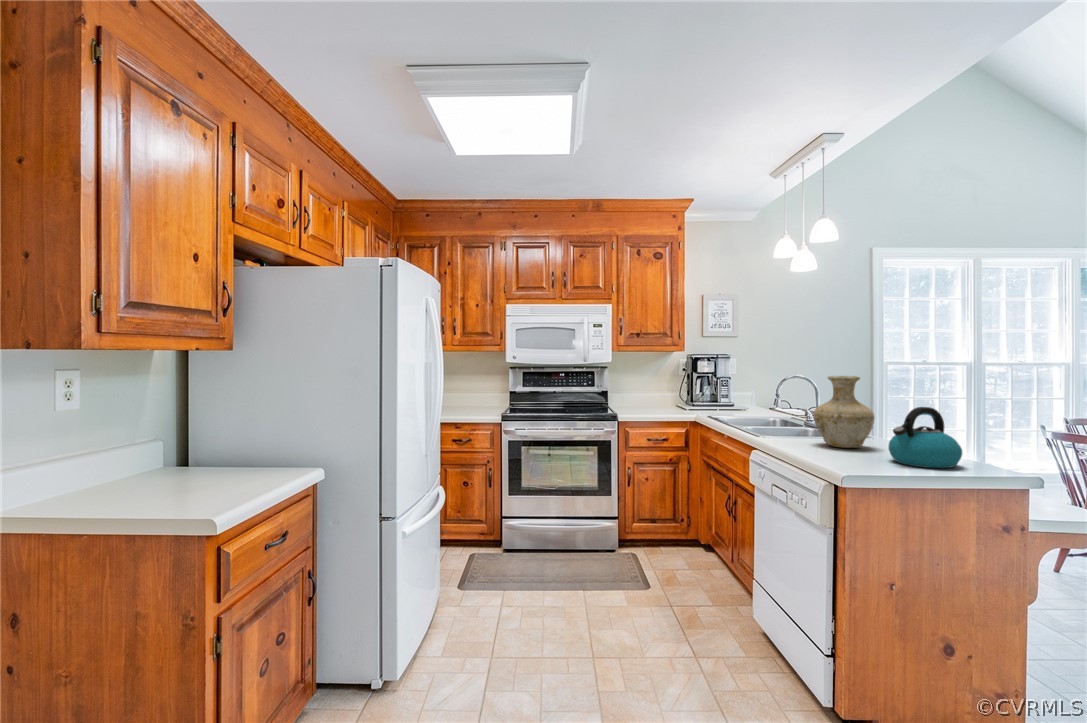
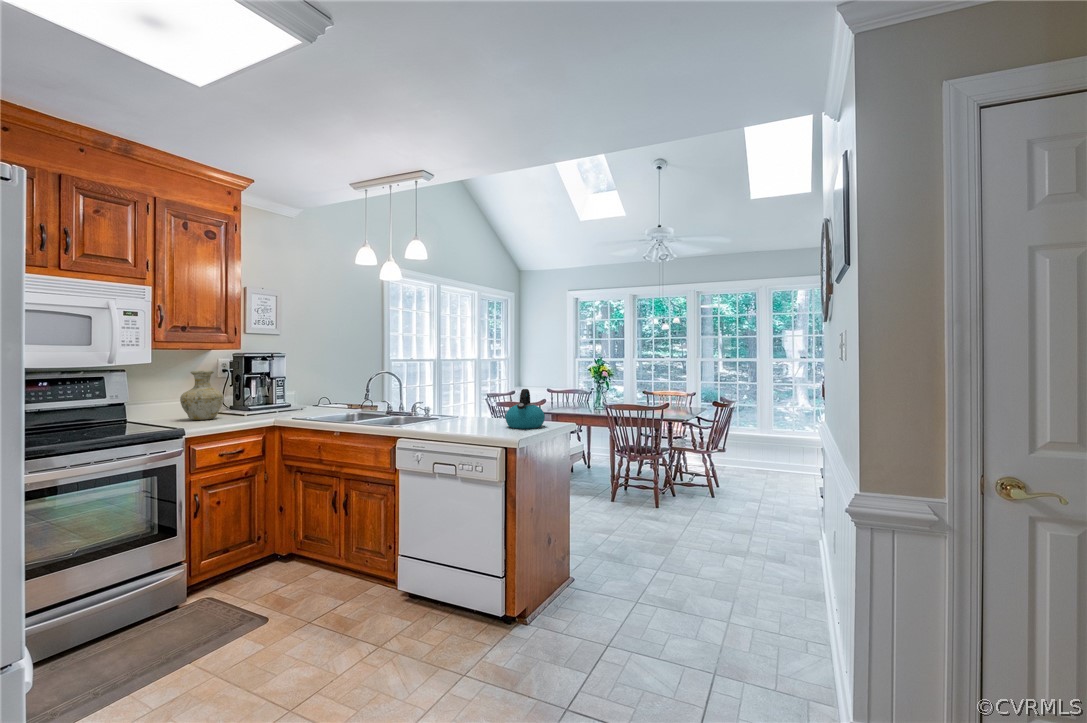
vase: present [814,376,875,448] -> present [180,371,224,420]

